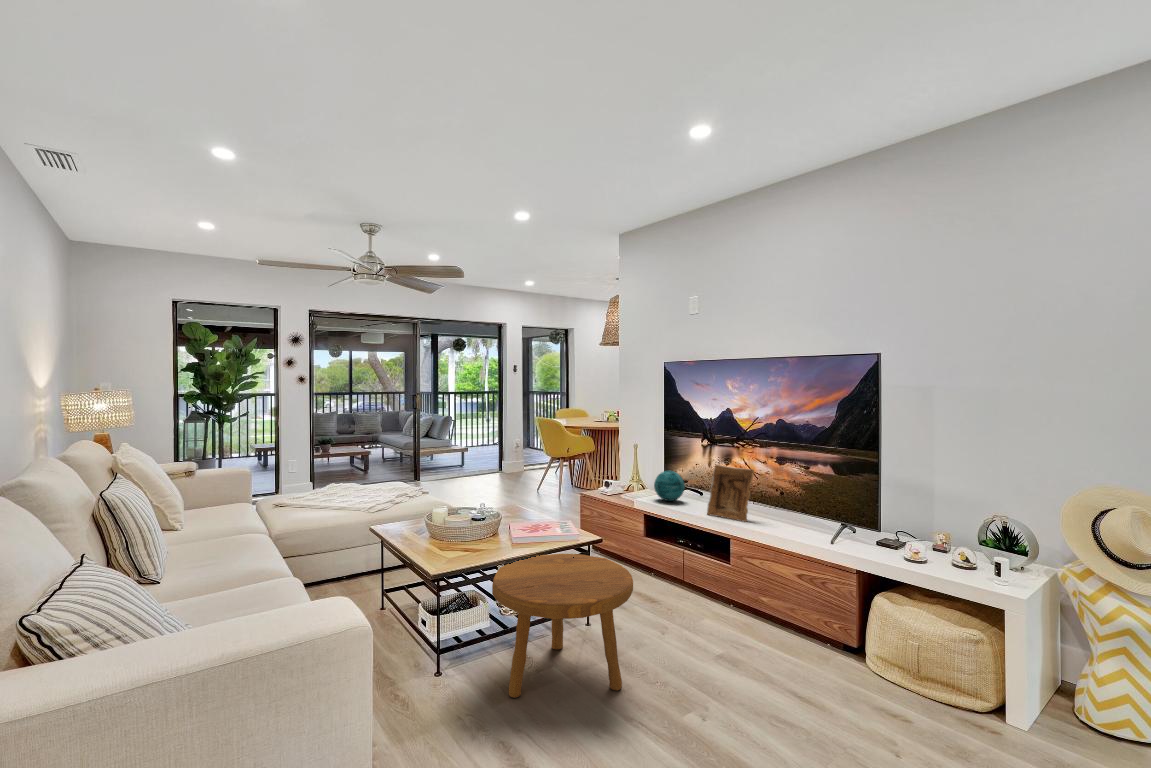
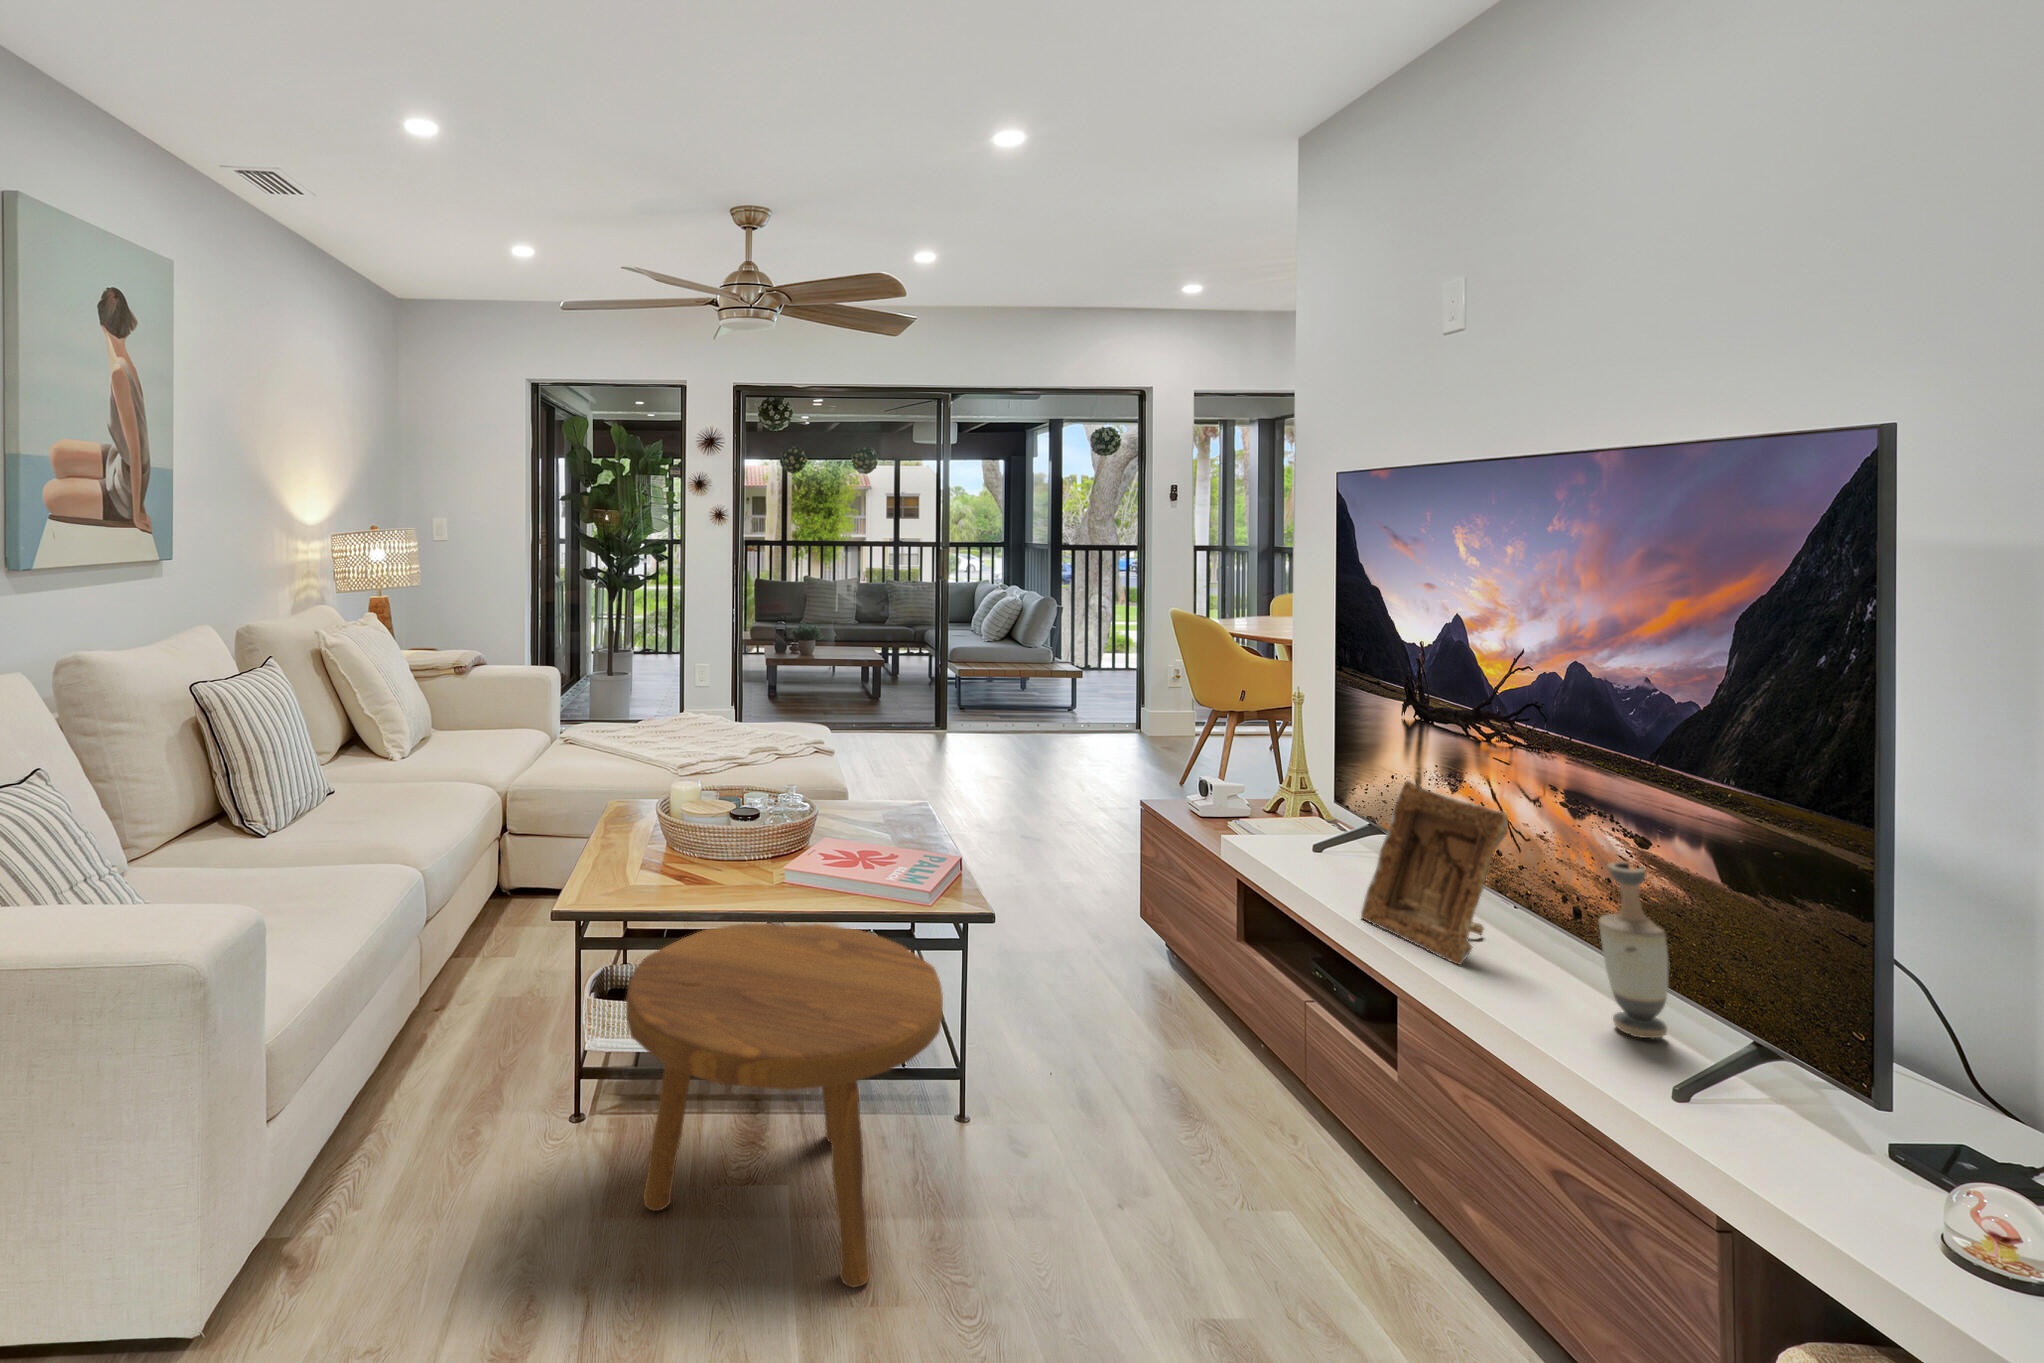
decorative orb: present [654,471,685,501] -> none [1271,778,1360,862]
vase: none [792,478,810,530] -> present [1599,862,1669,1039]

